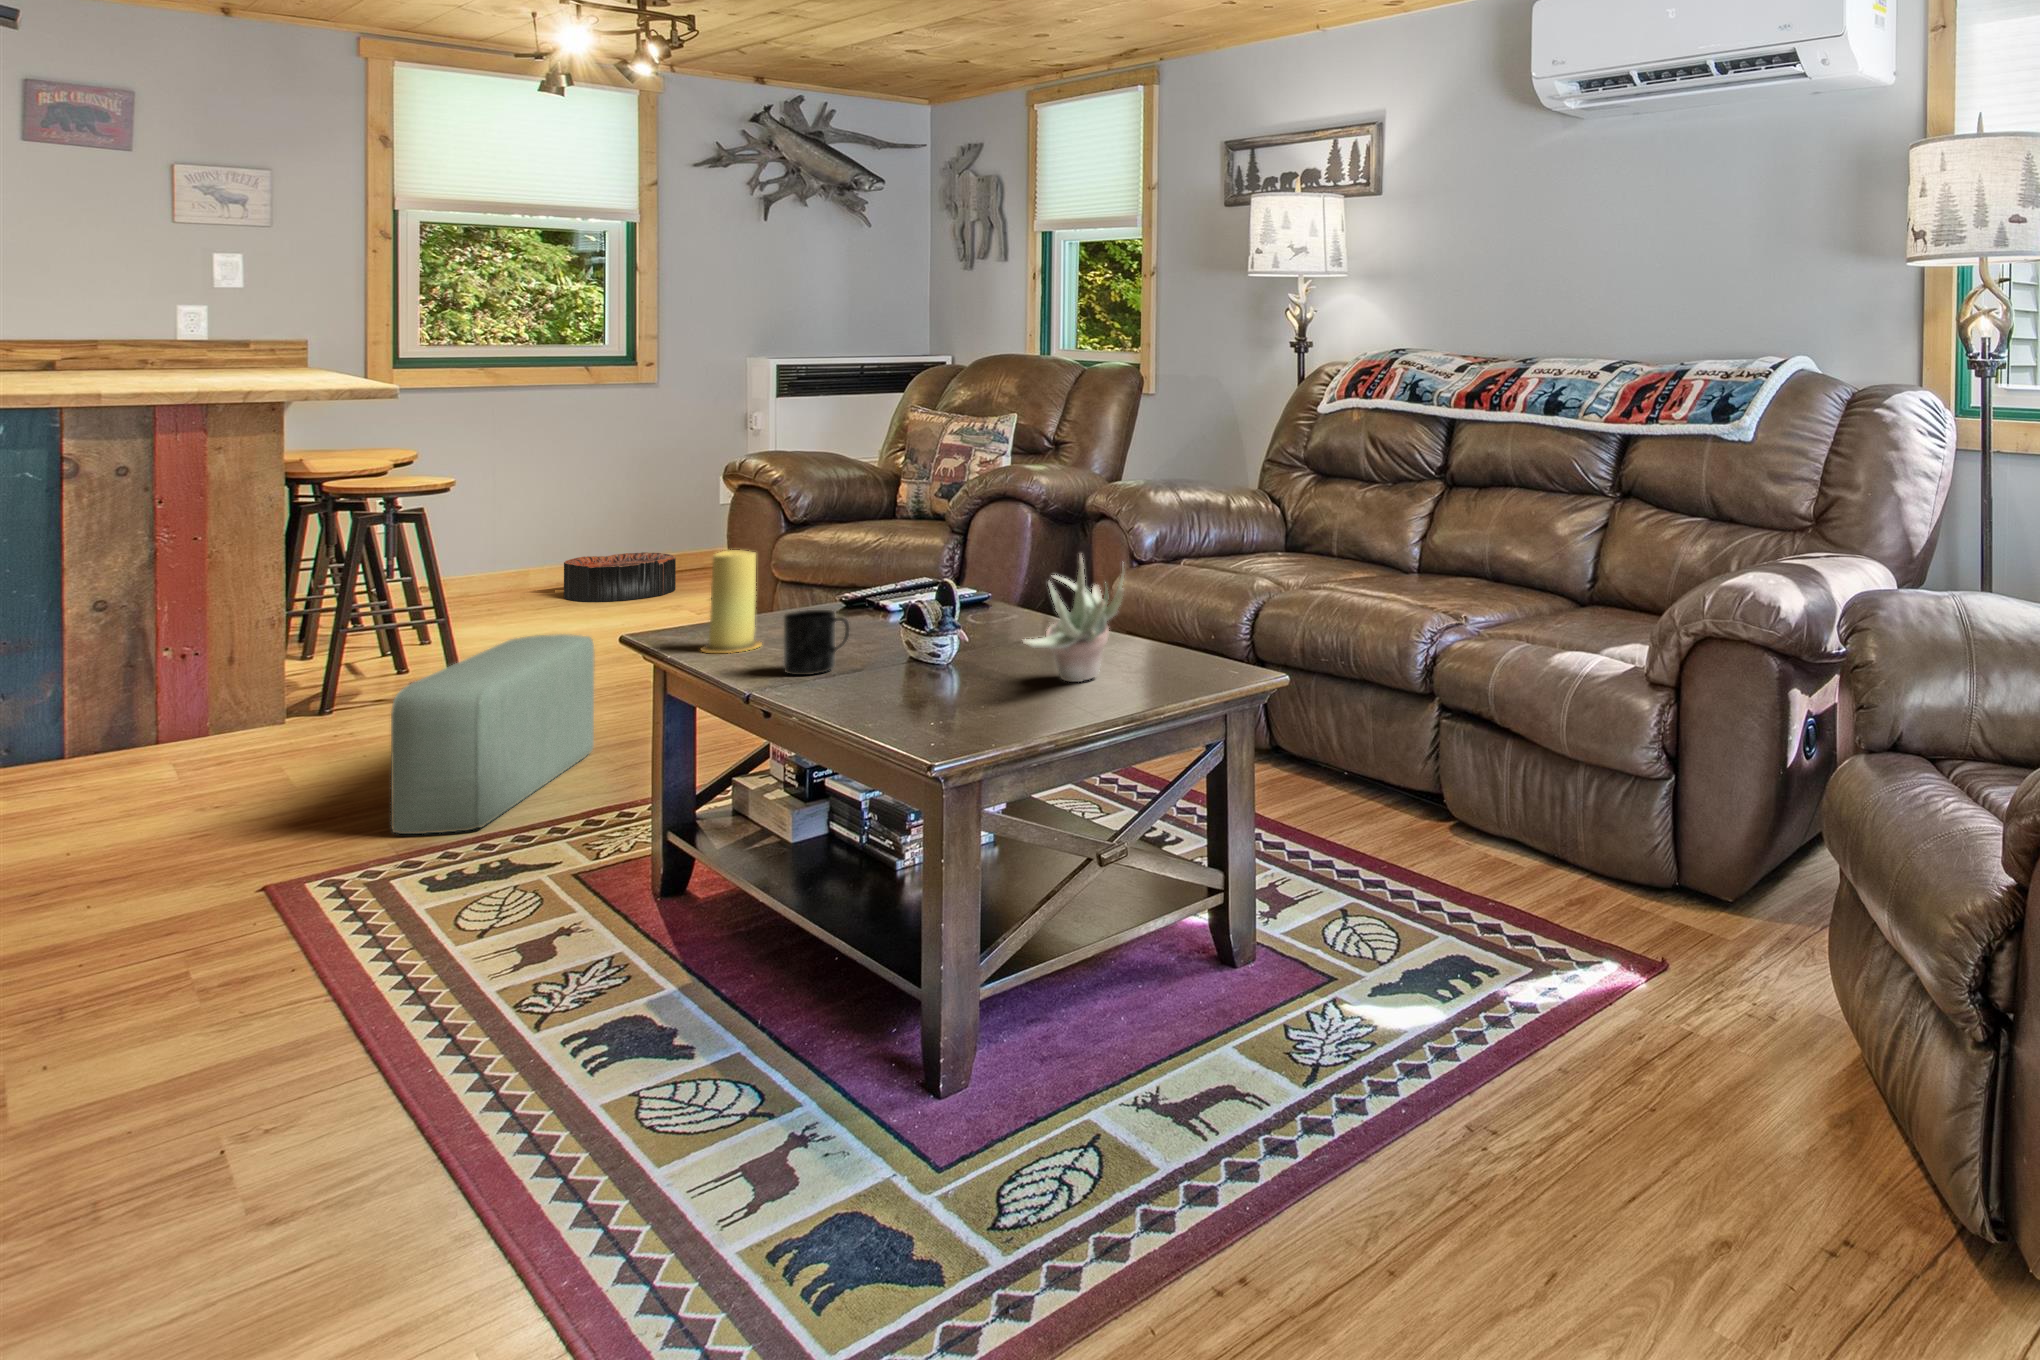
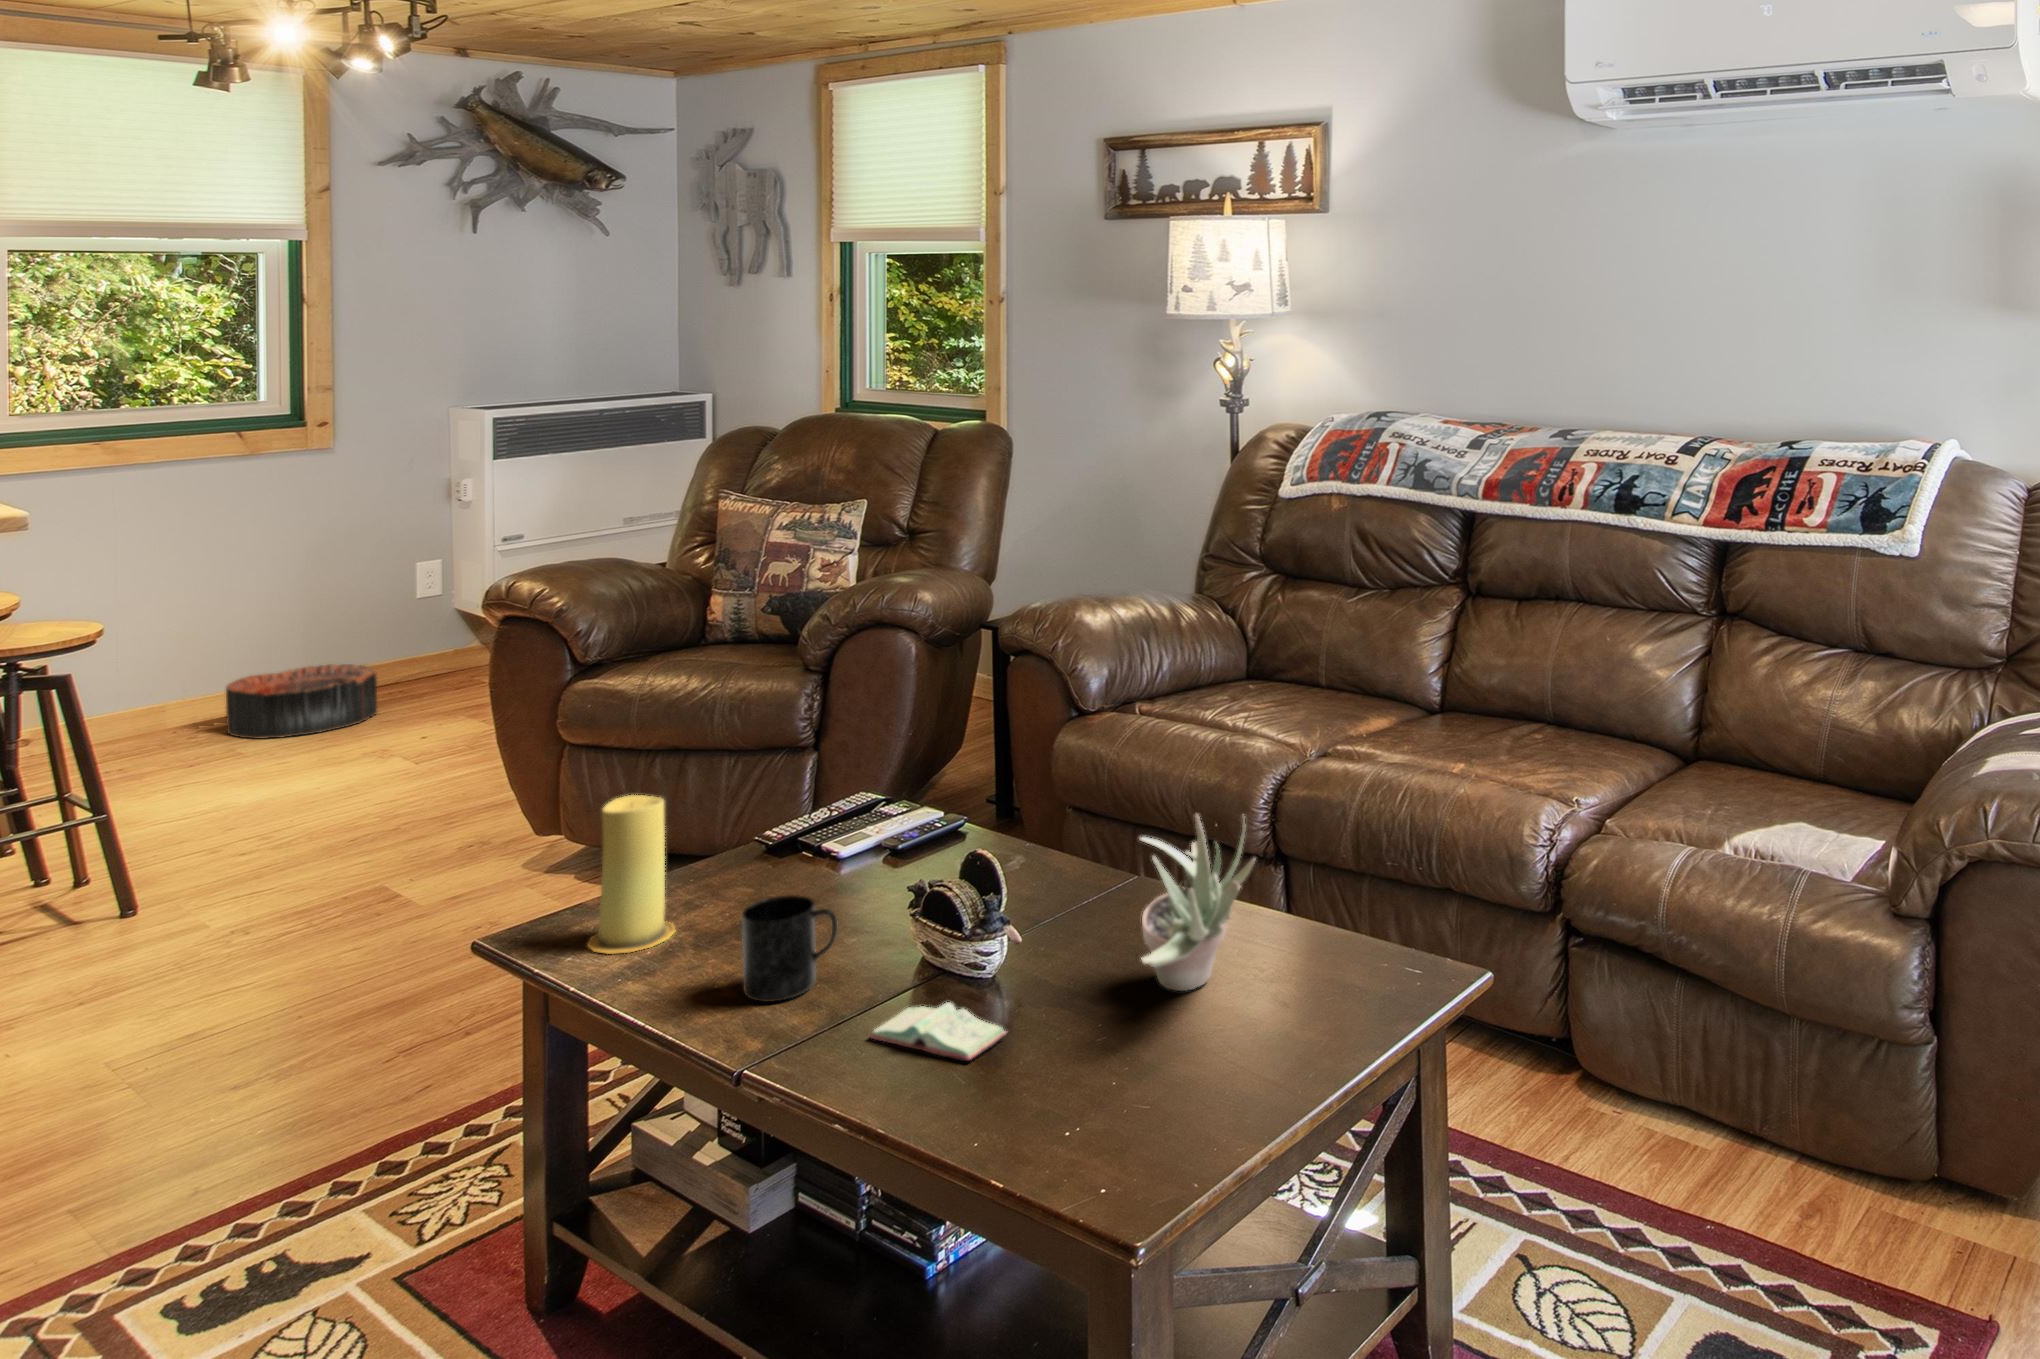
pouf: present [391,634,594,834] -> none [87,866,356,1216]
book: none [848,672,938,701] -> present [870,1002,1007,1061]

